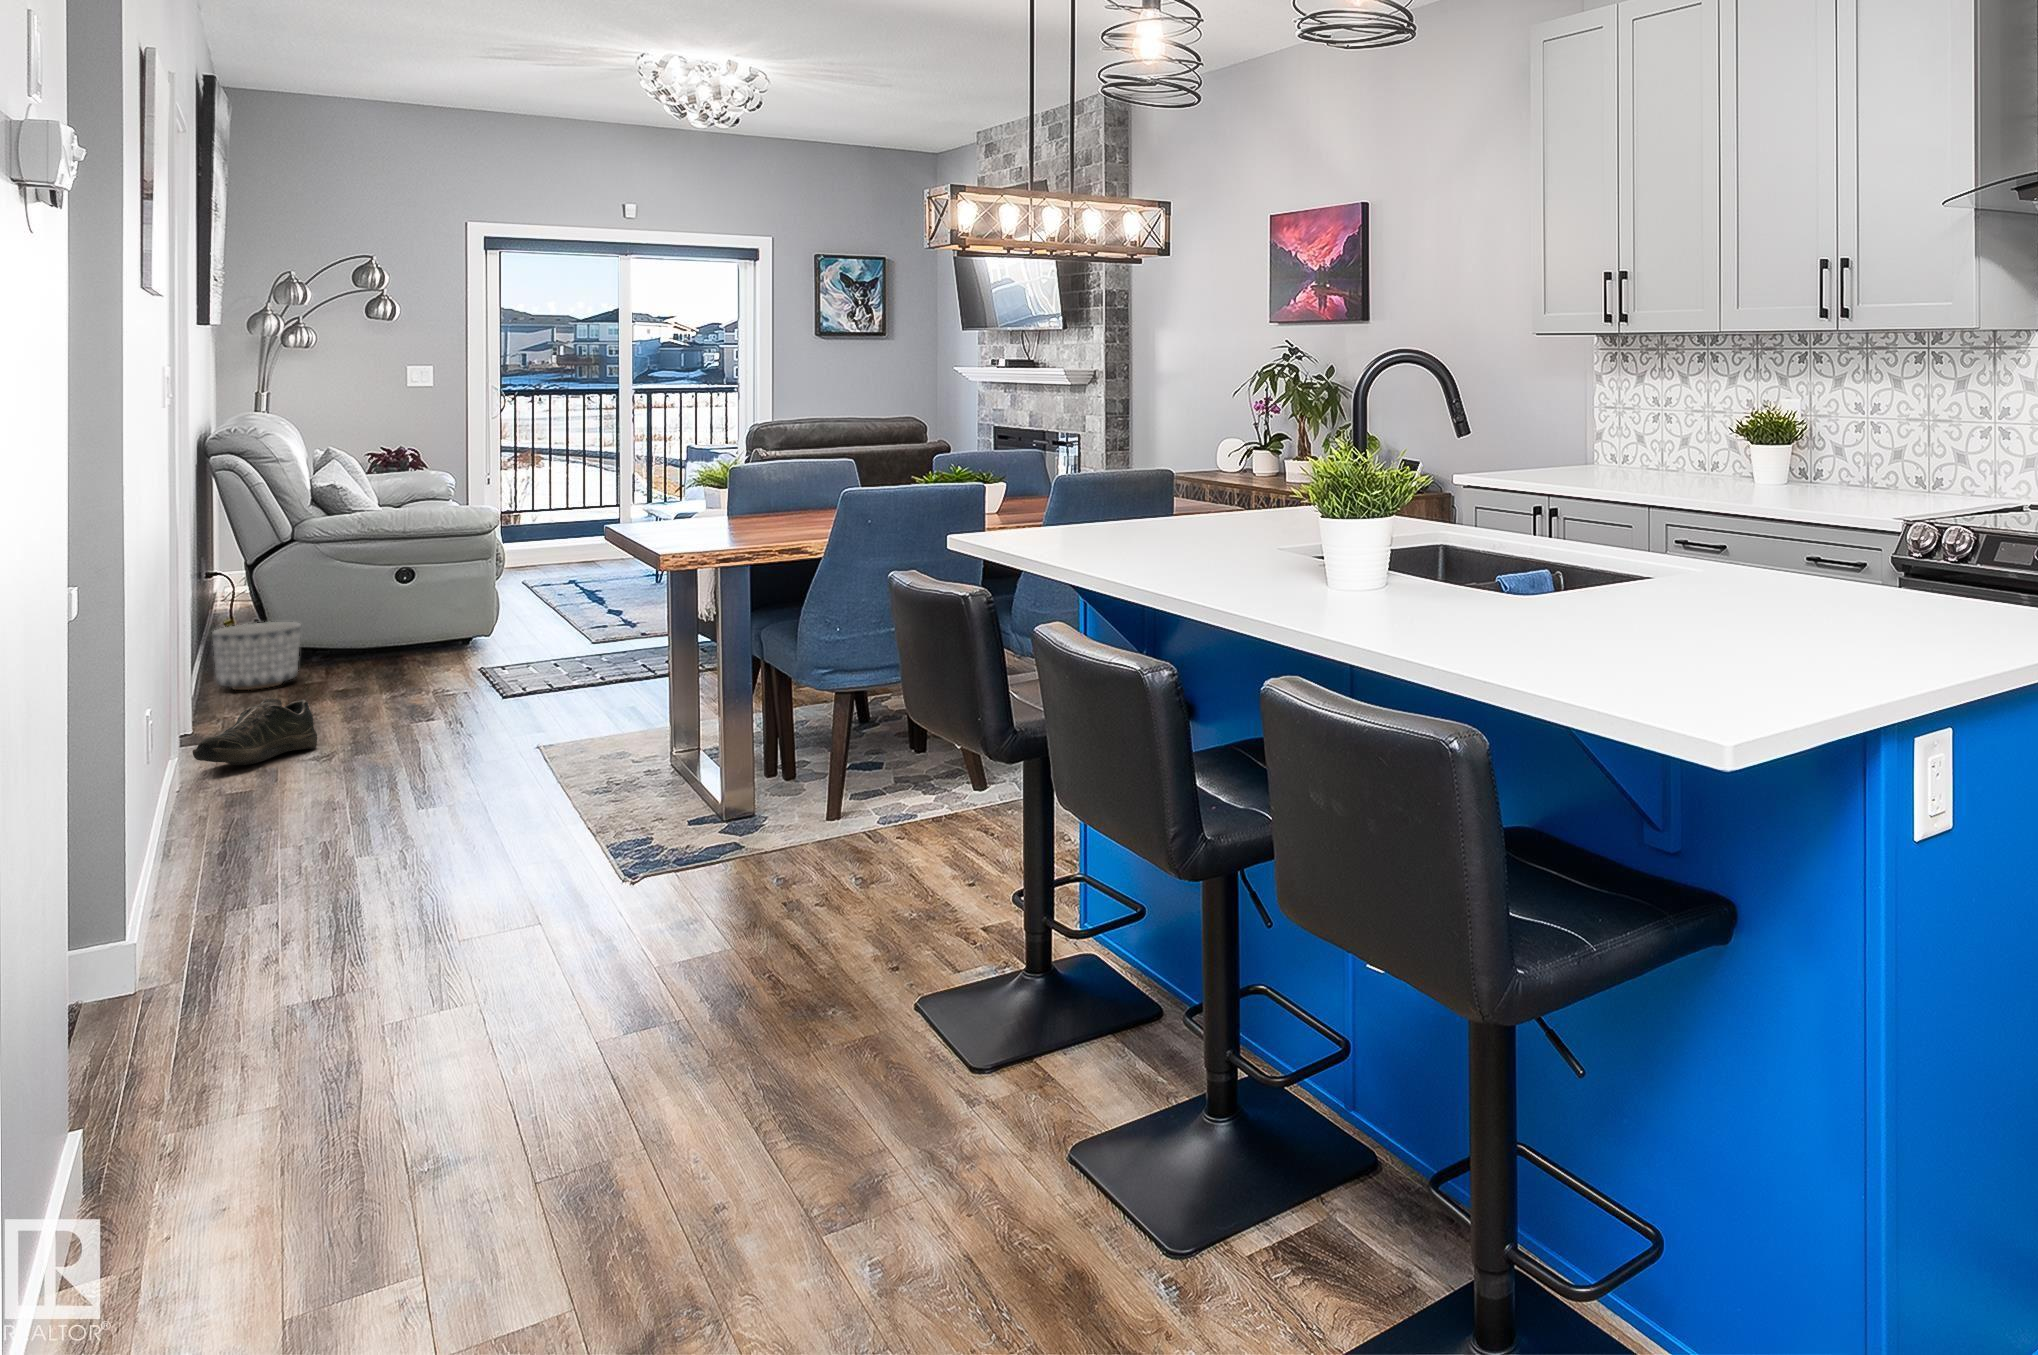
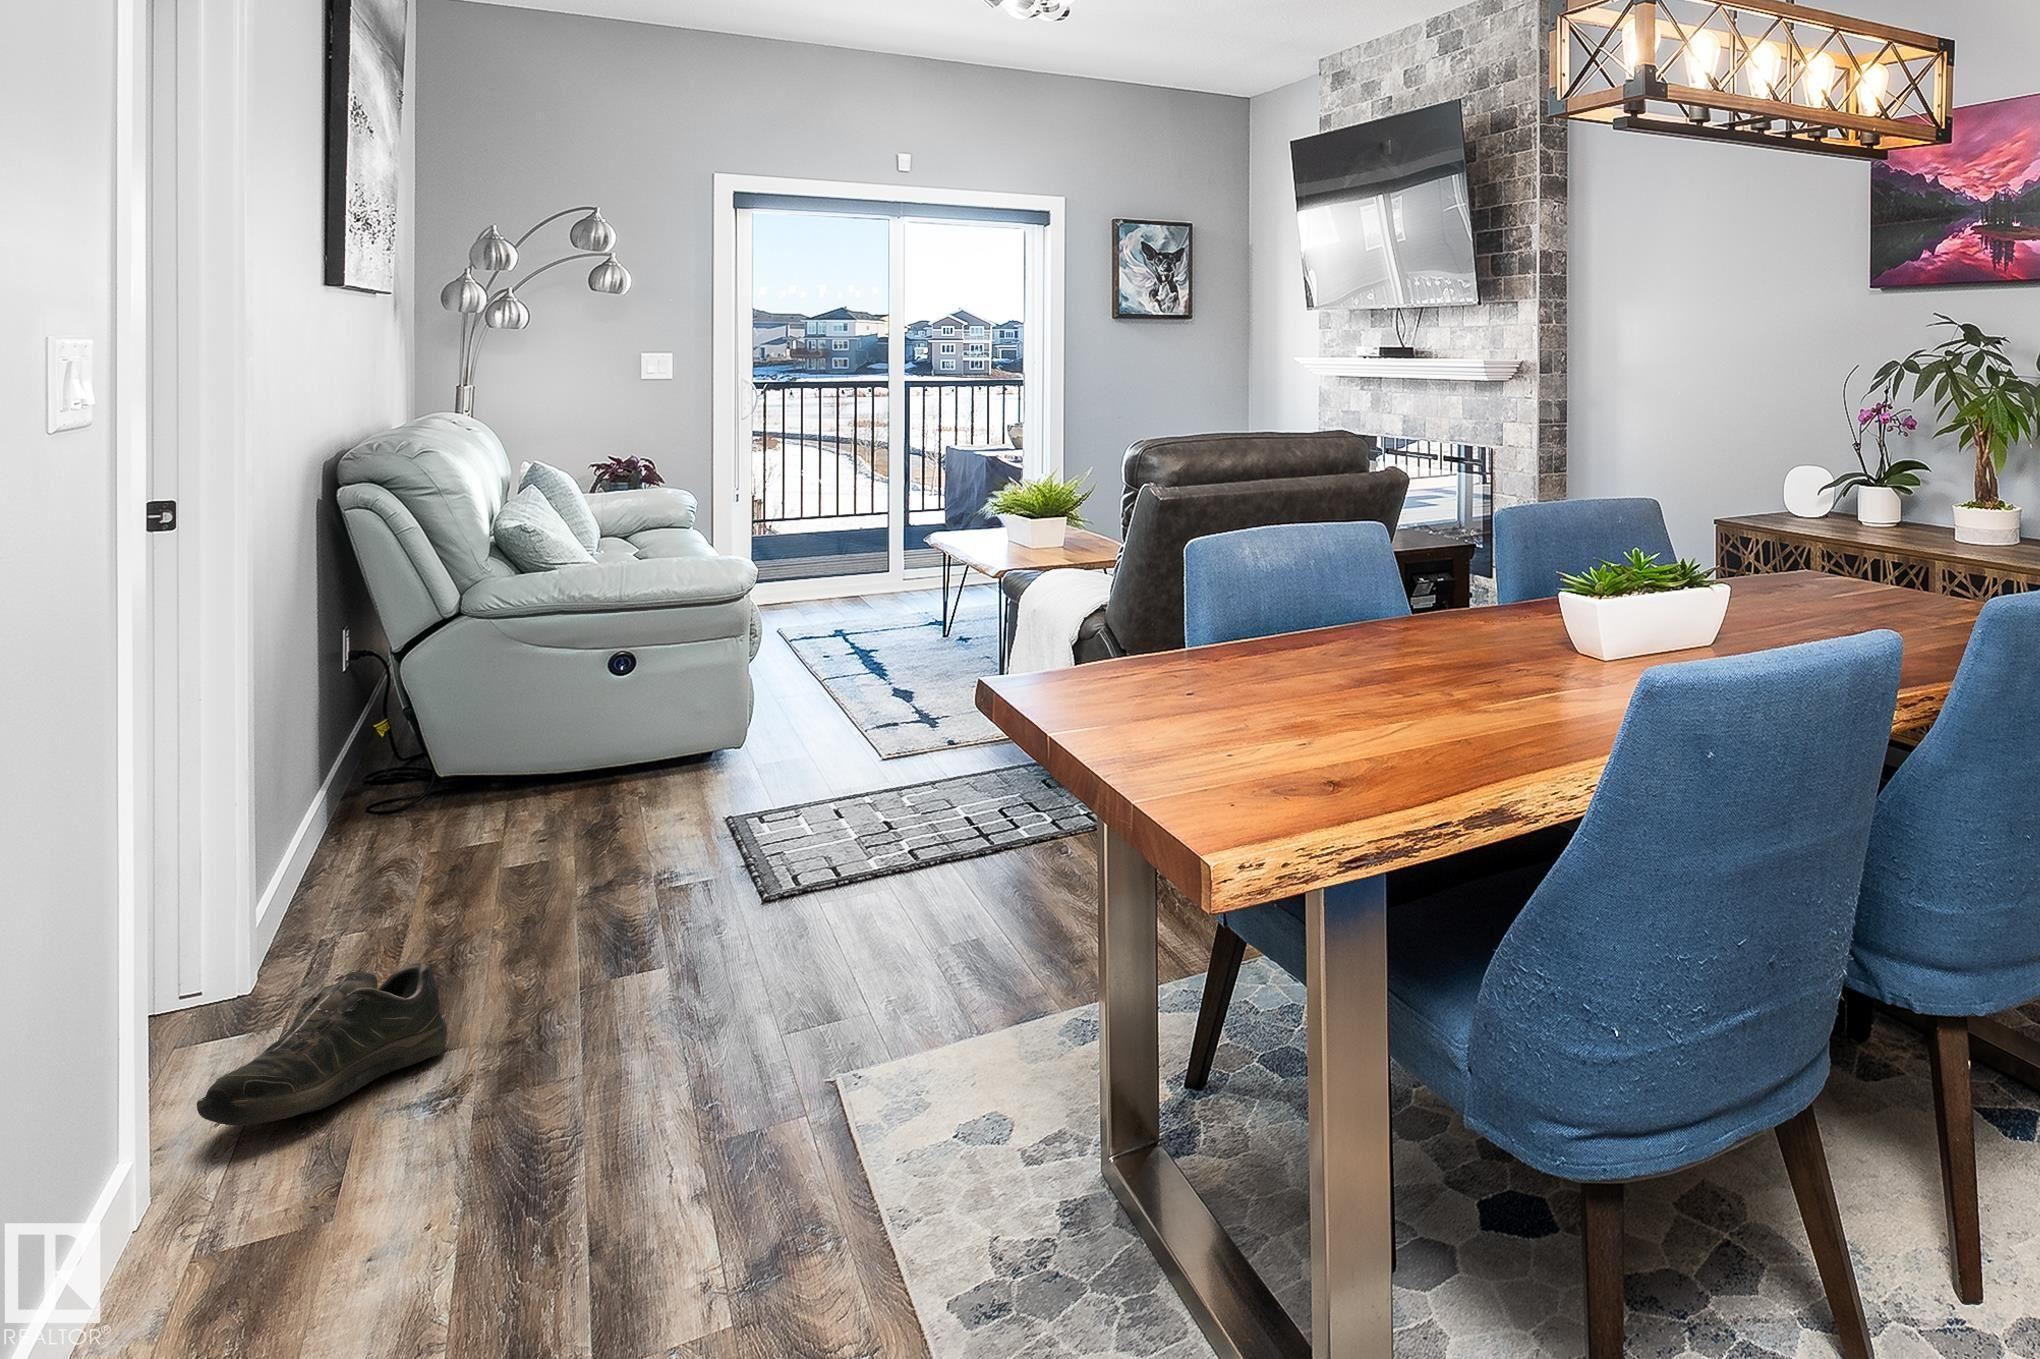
planter: present [213,622,301,690] -> none [326,748,463,866]

